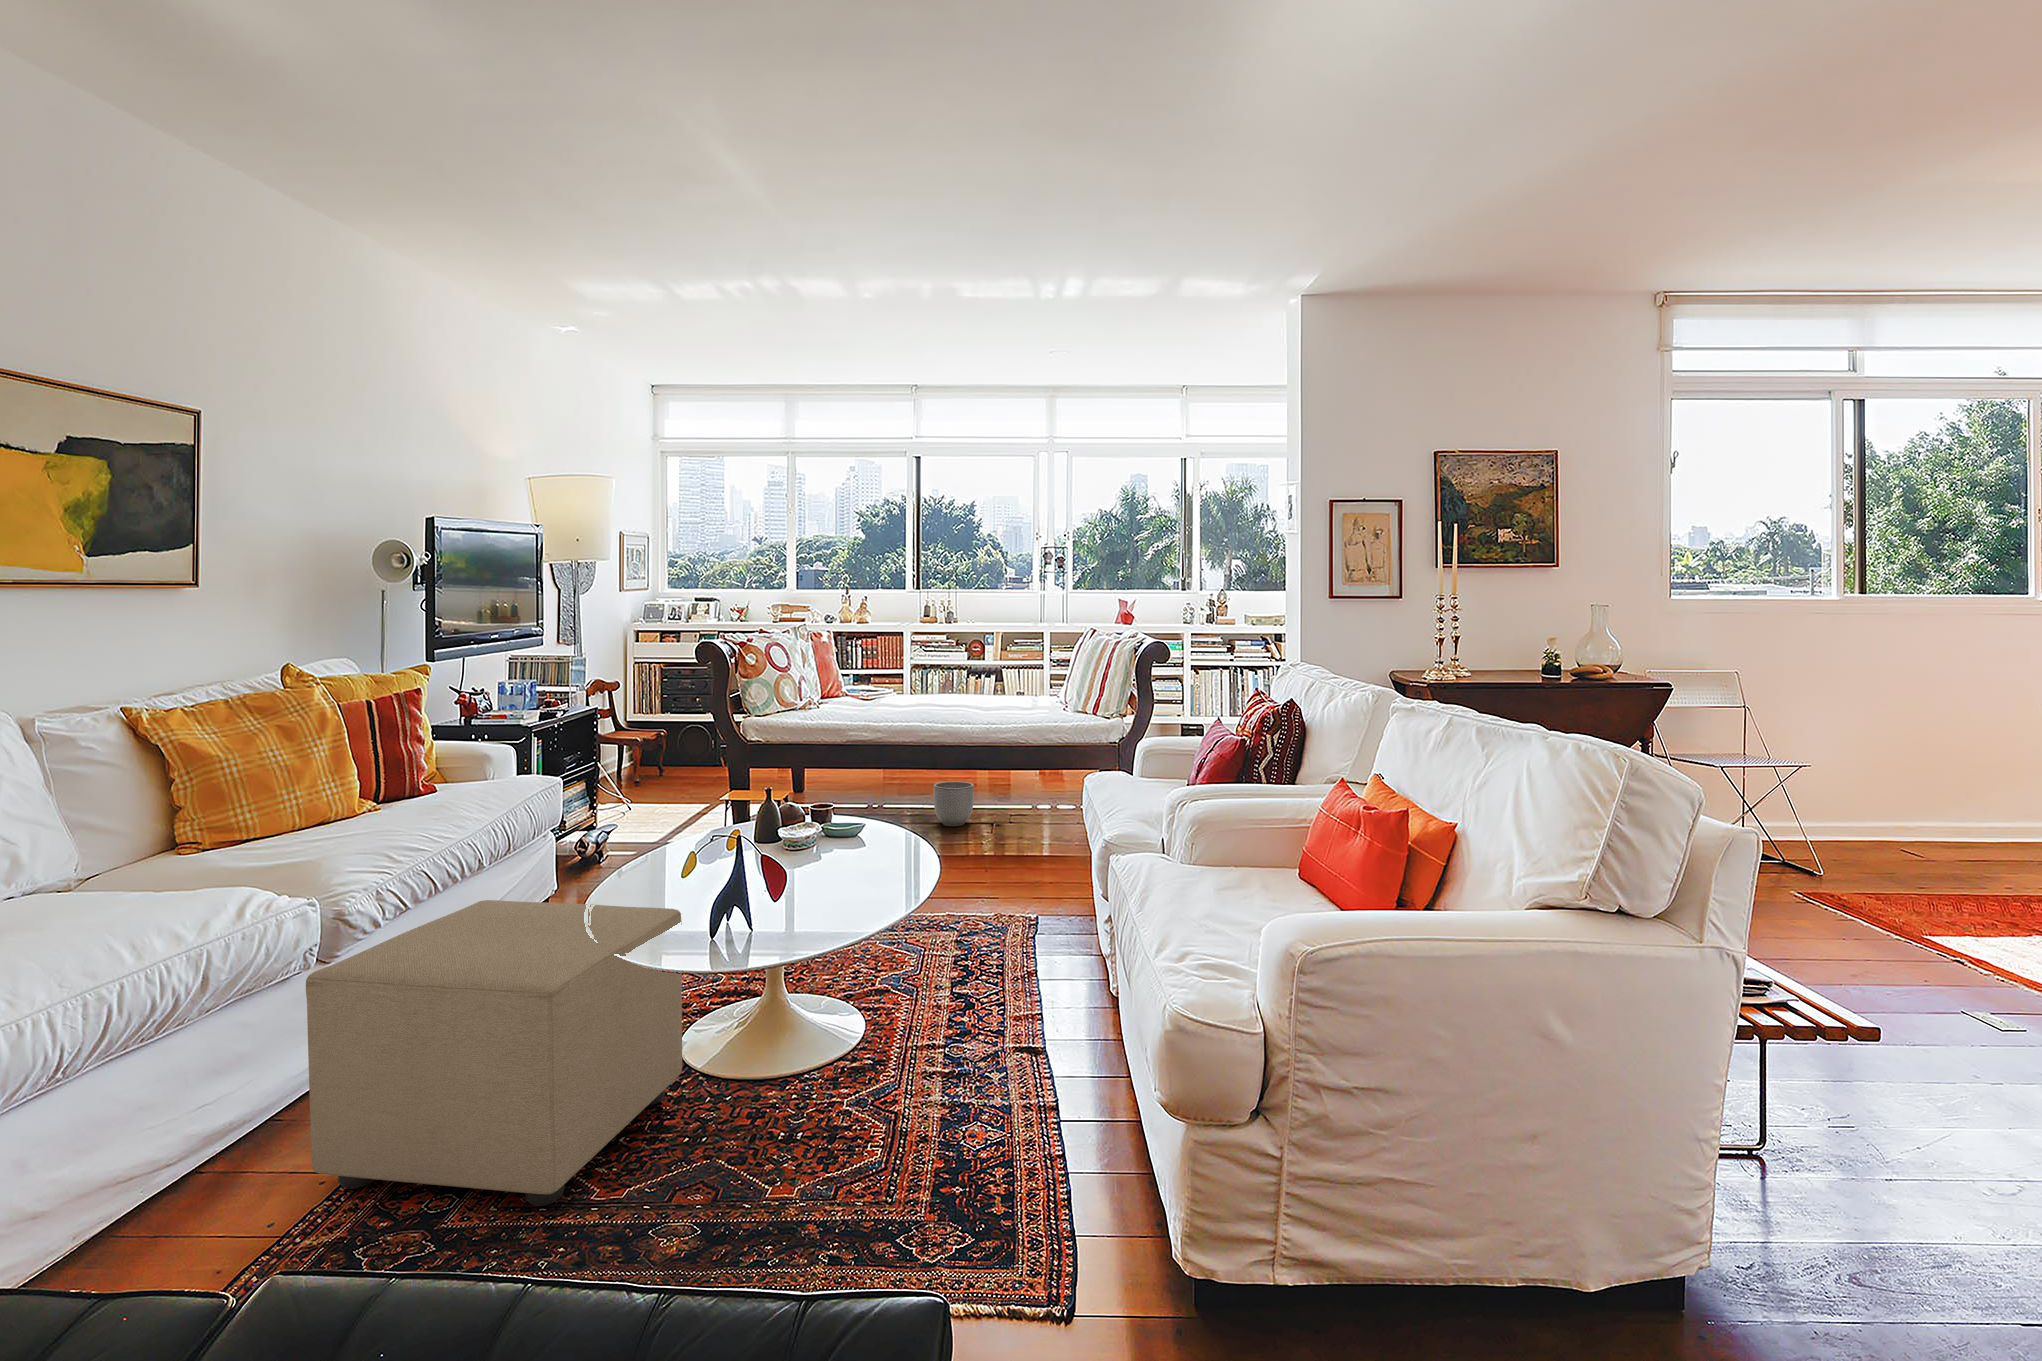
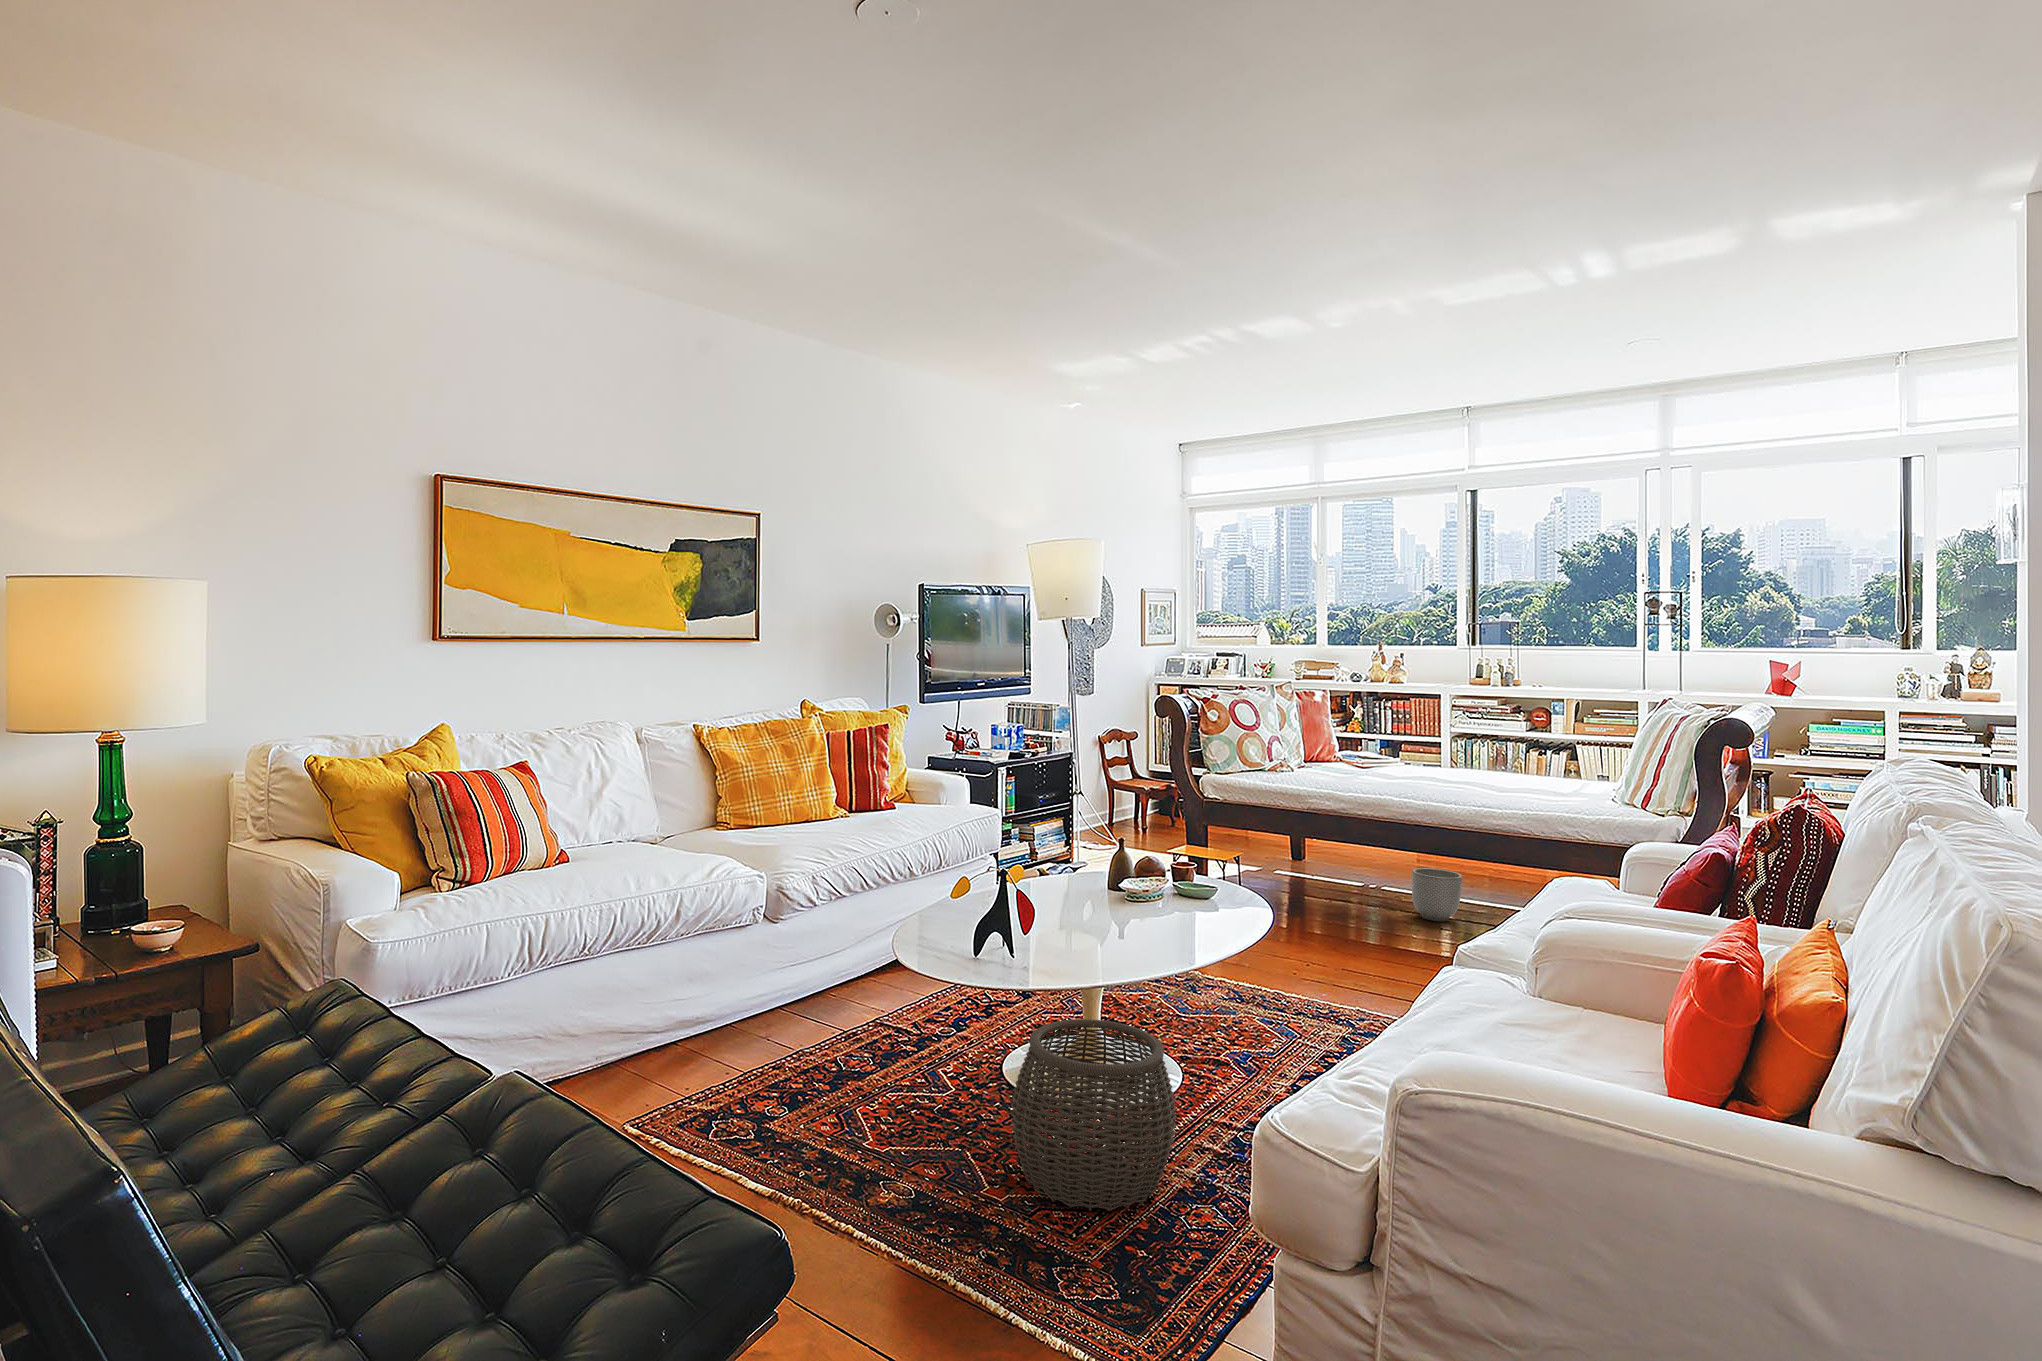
ottoman: present [306,900,682,1206] -> none [713,891,992,1140]
woven basket: none [770,975,944,1176] -> present [1011,1019,1177,1211]

